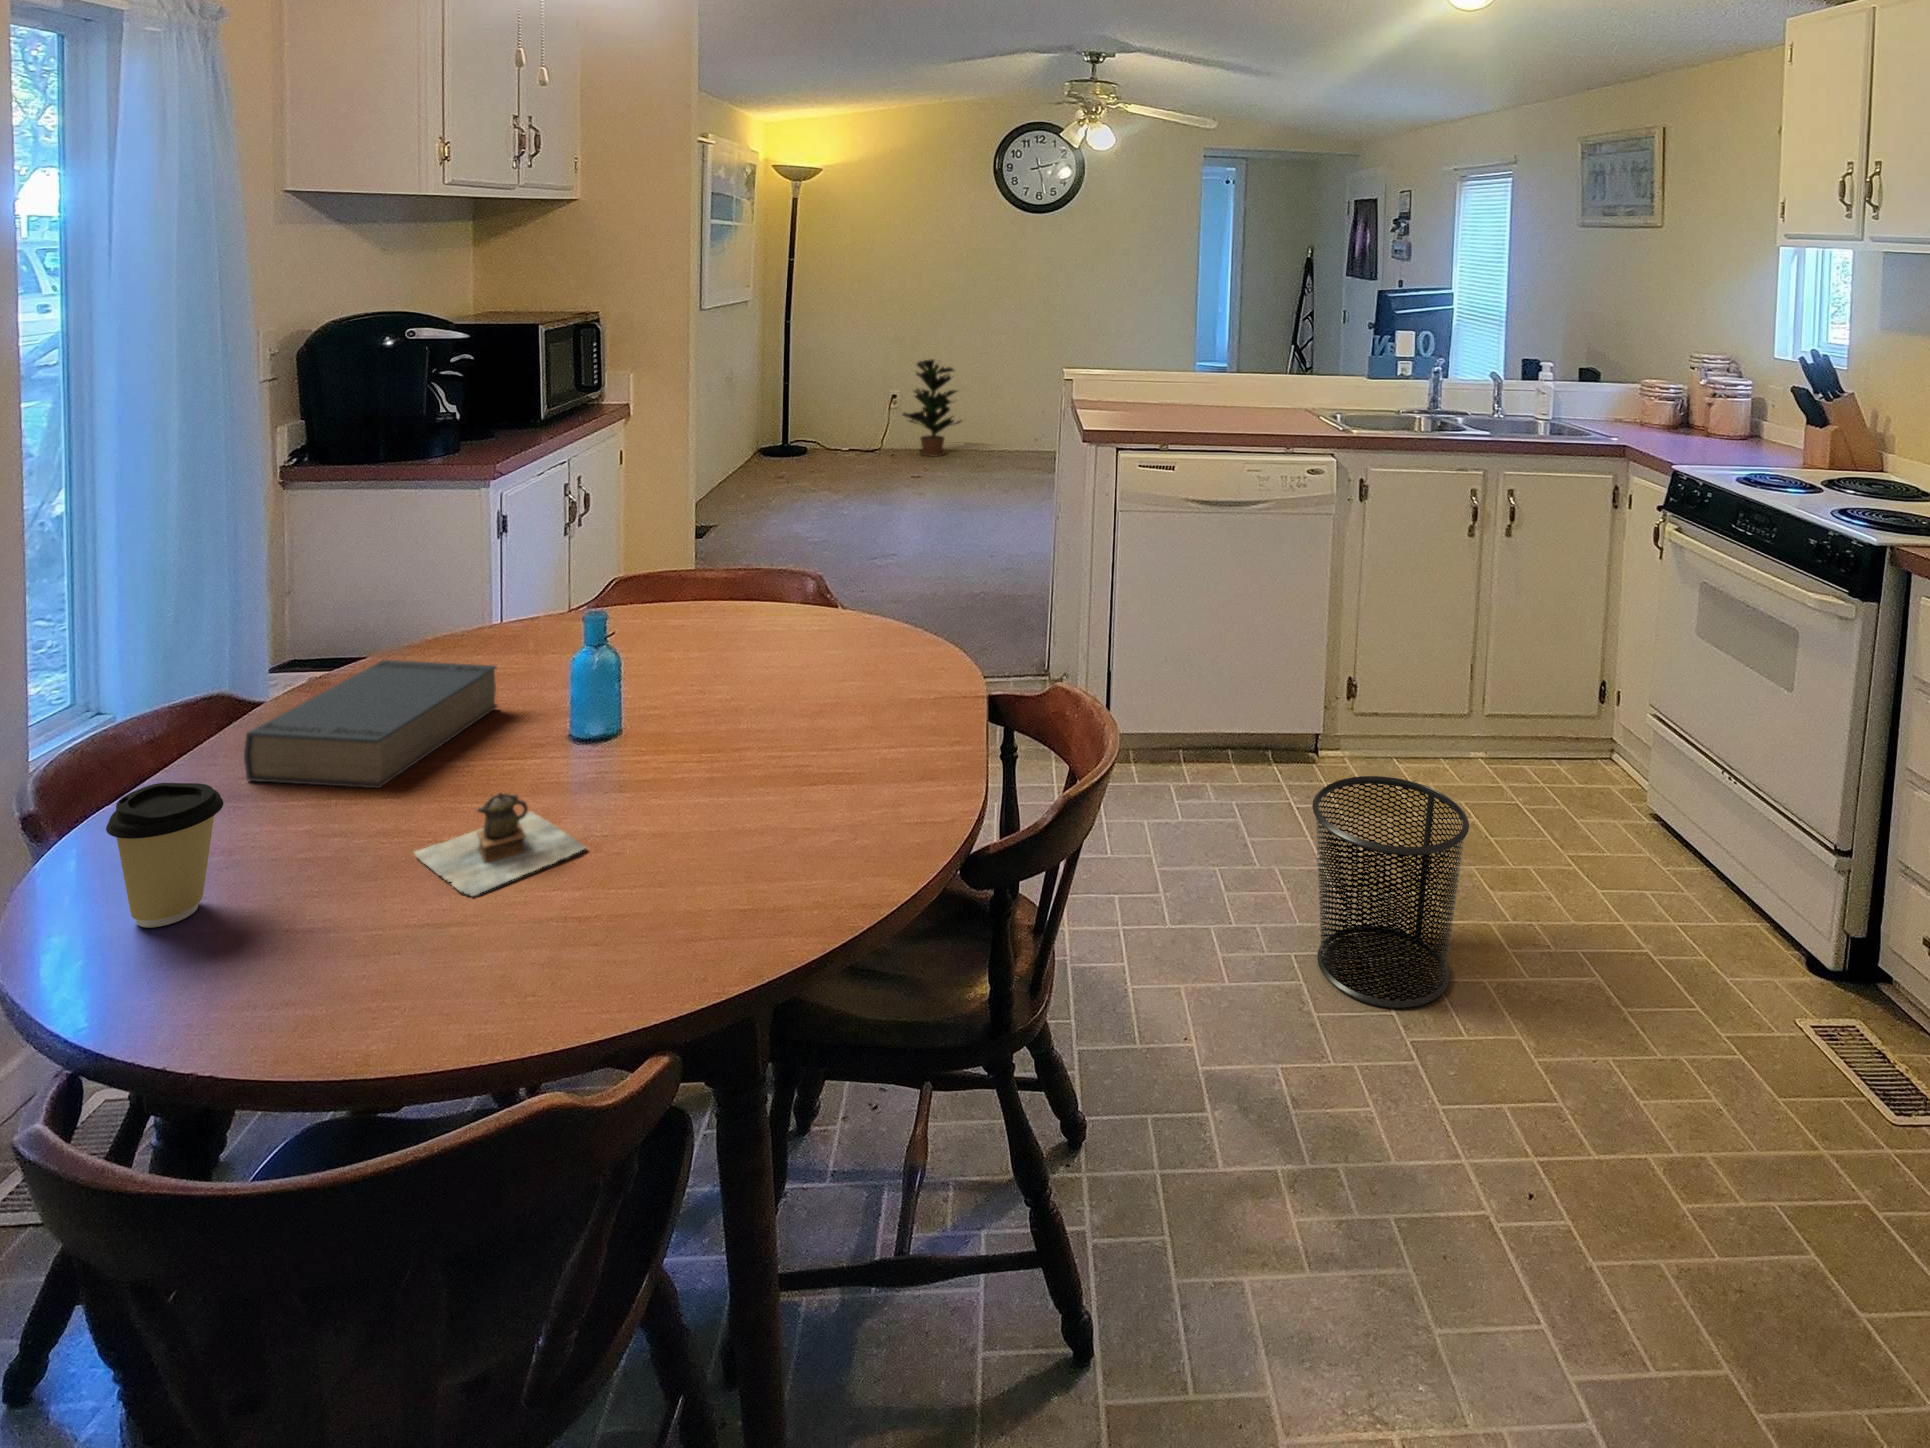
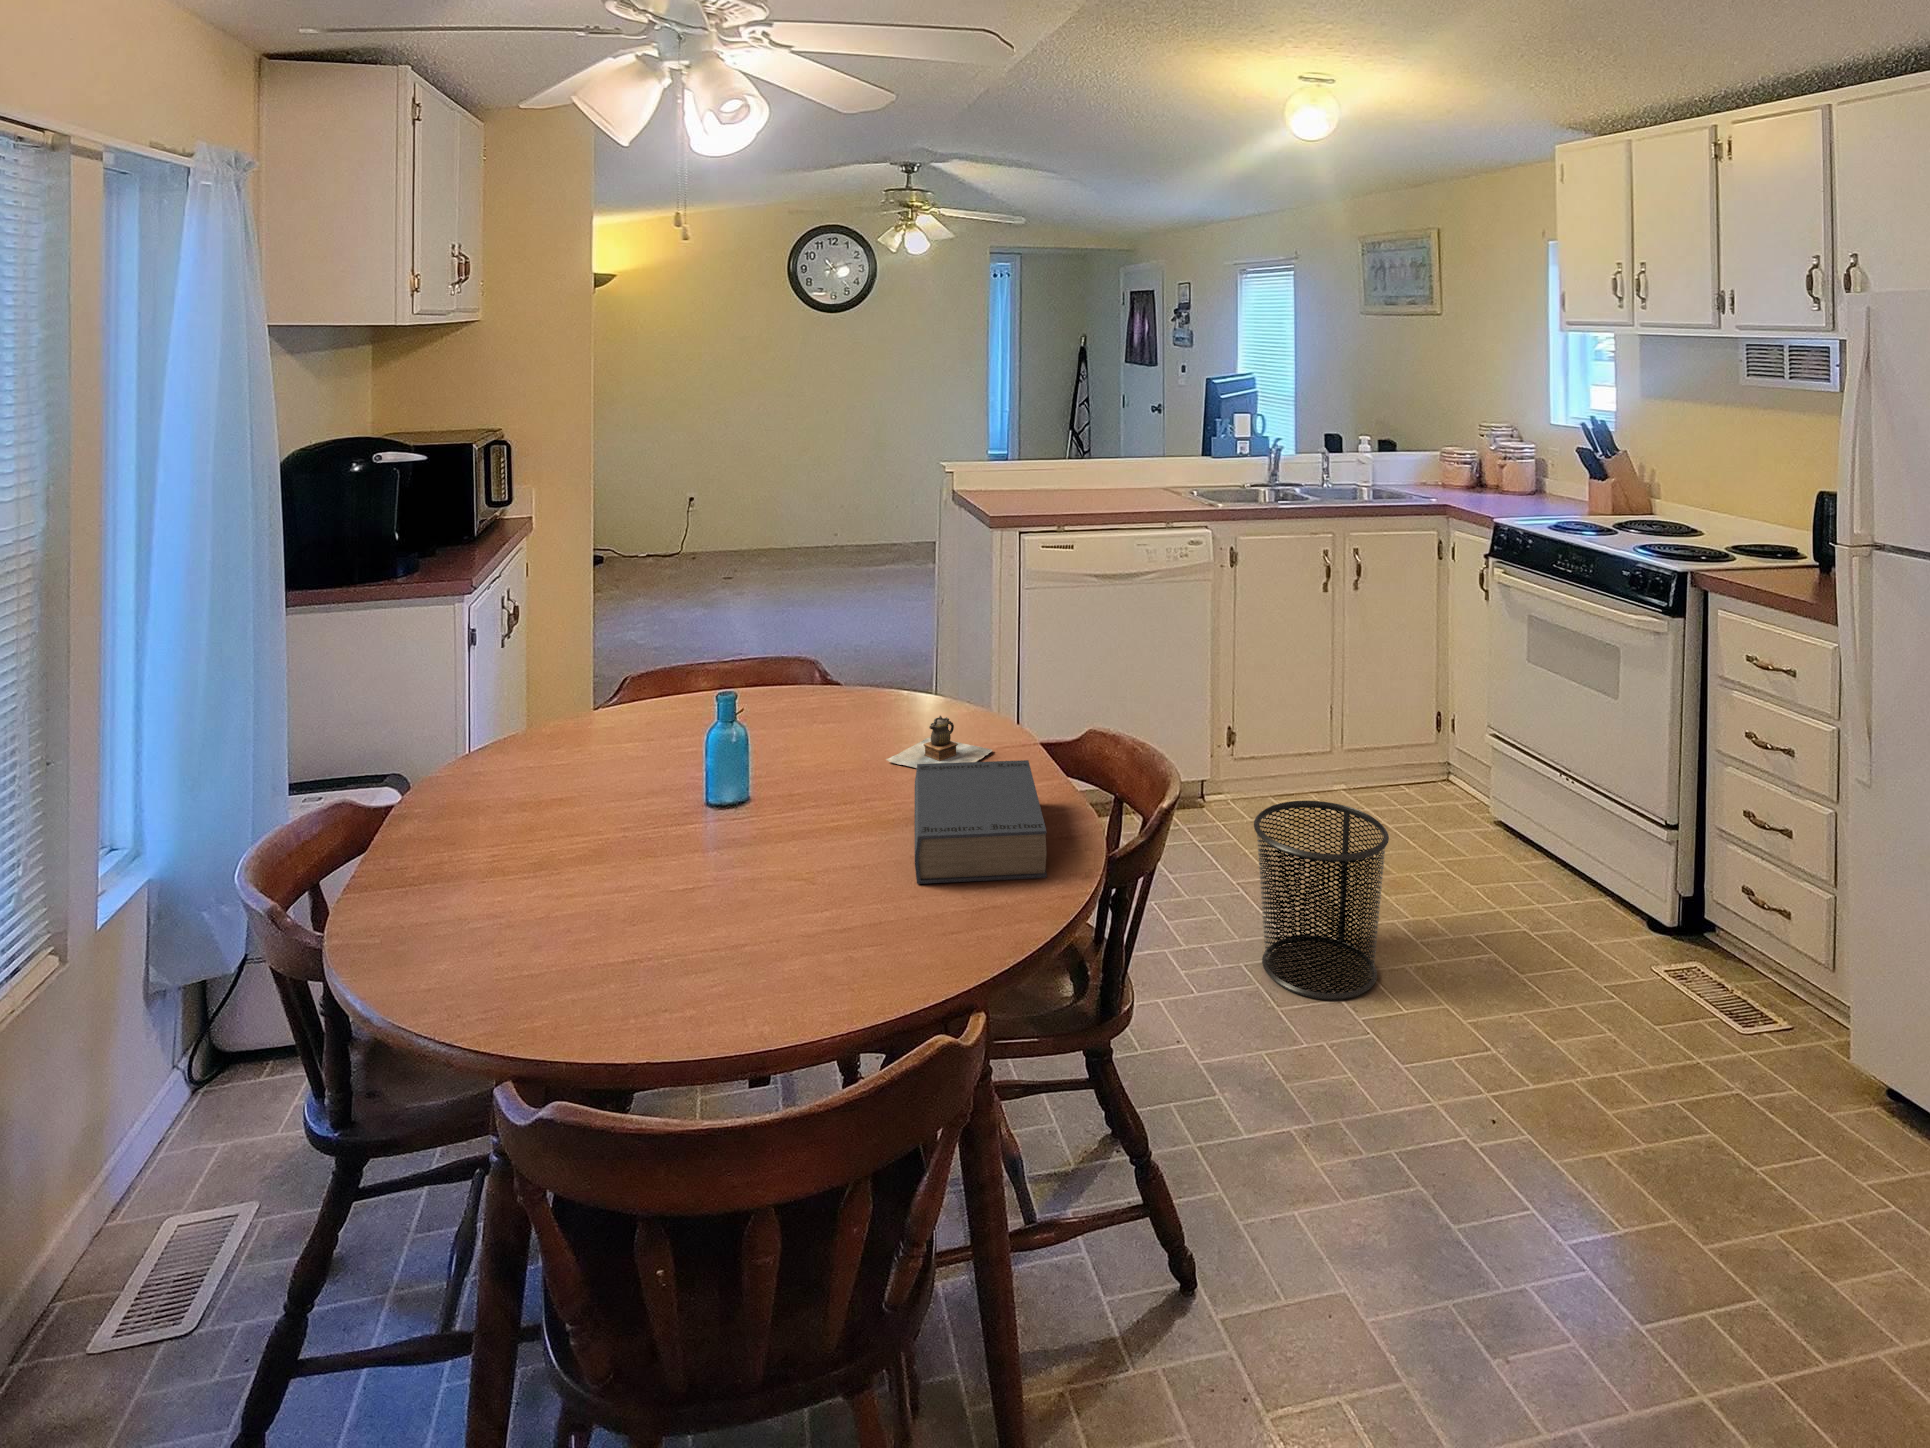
potted plant: present [903,359,961,456] -> none [705,456,768,554]
book: present [244,660,497,788] -> present [915,760,1047,884]
coffee cup: present [106,783,223,927] -> none [434,847,524,976]
teapot: present [414,793,585,896] -> present [886,715,992,768]

